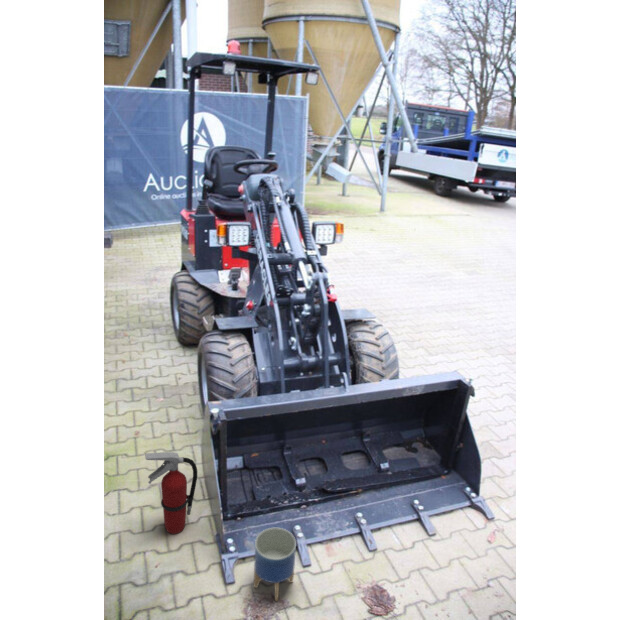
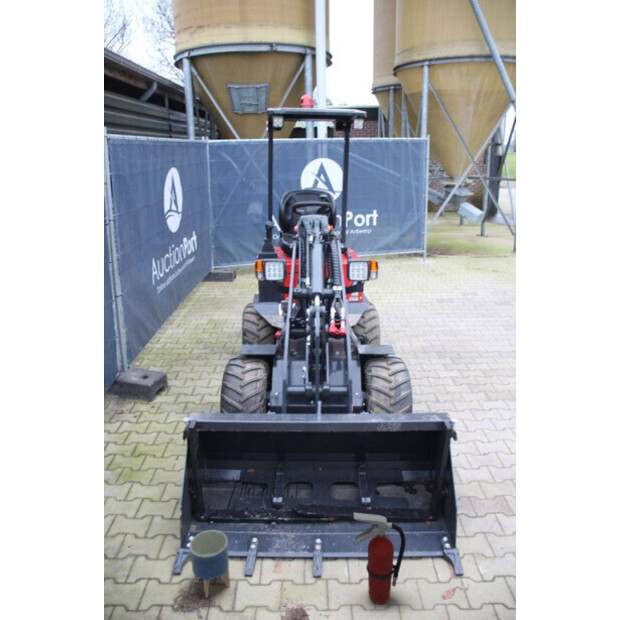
fire extinguisher: present [145,452,197,534] -> present [354,512,406,604]

